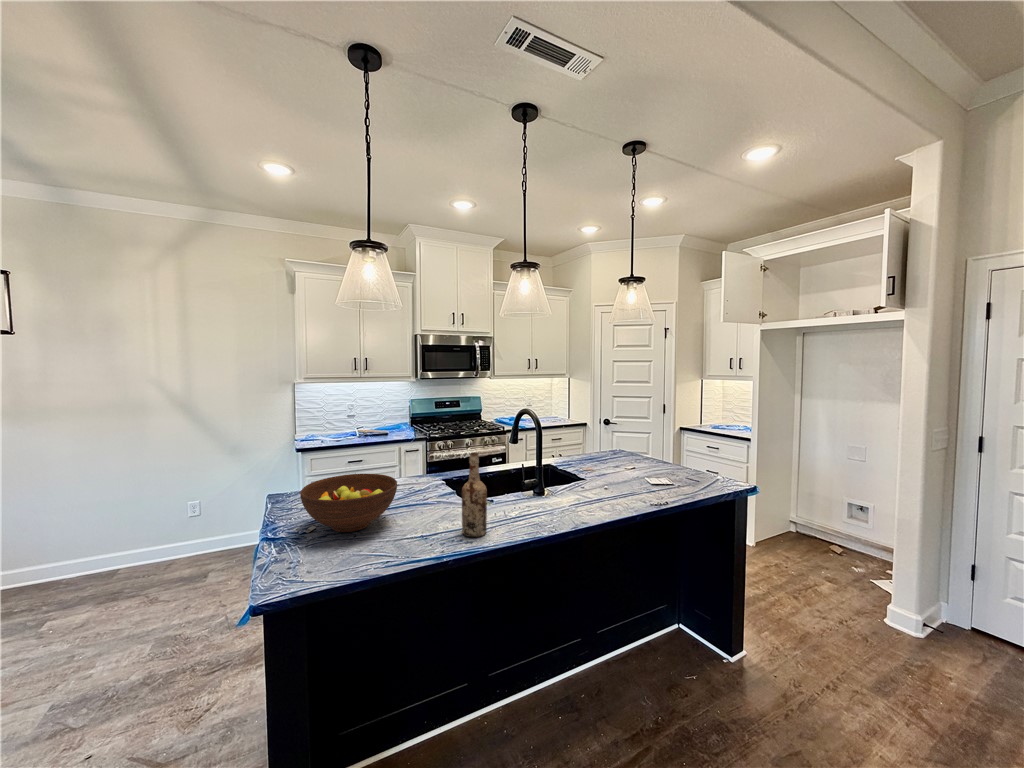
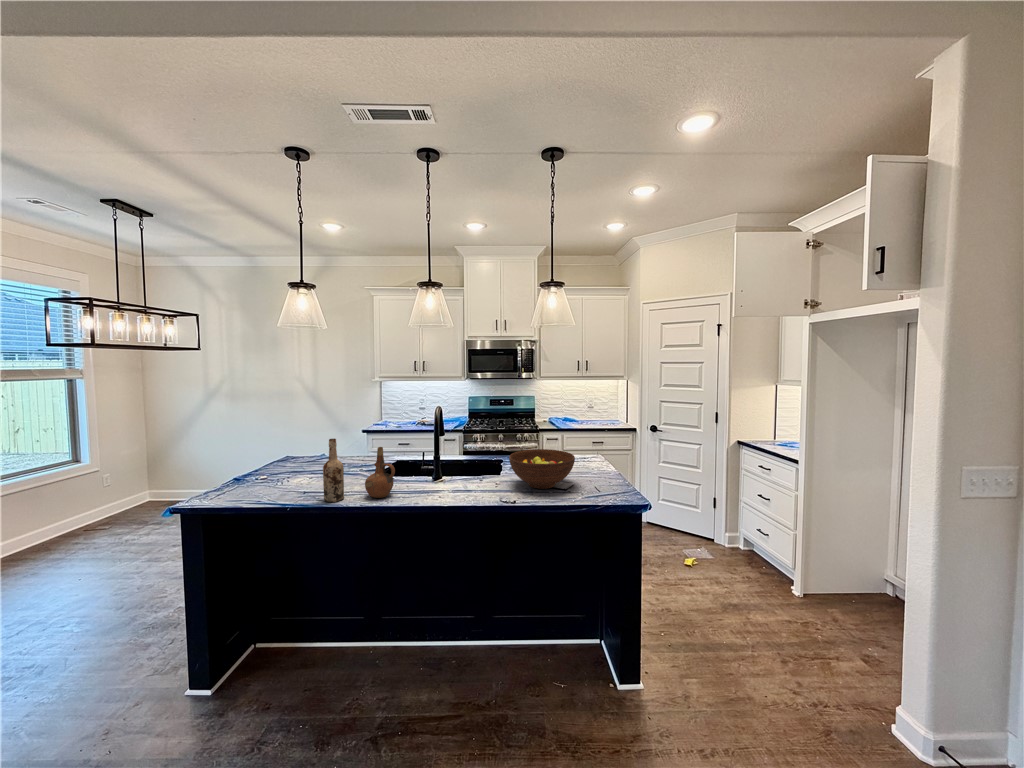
ceramic pitcher: none [502,458,537,522] -> present [365,447,395,498]
fruit bowl: present [300,474,397,532] -> present [509,449,575,489]

